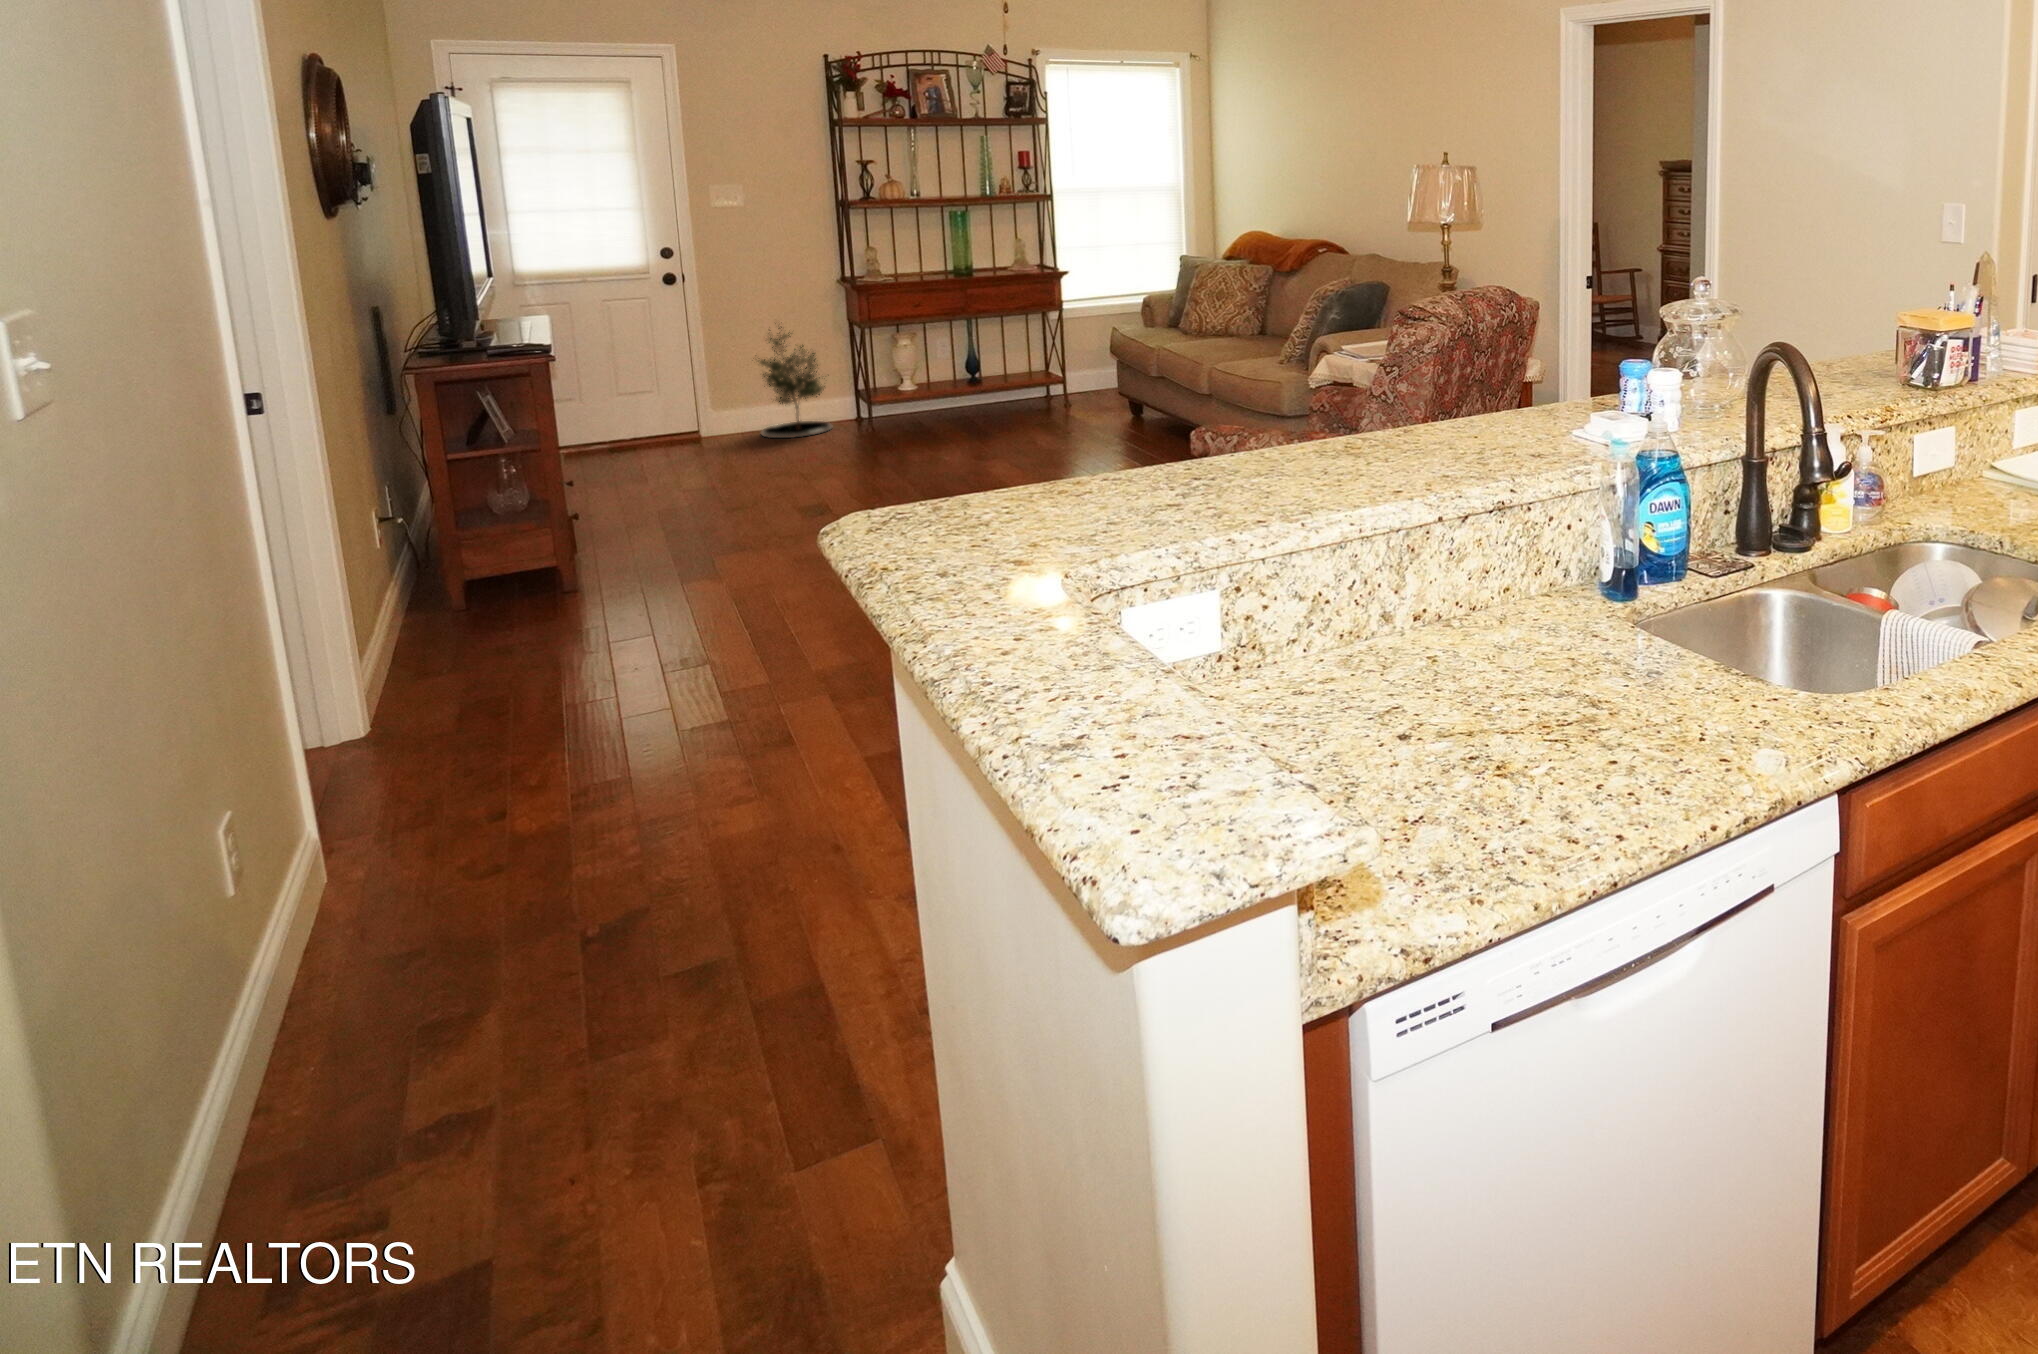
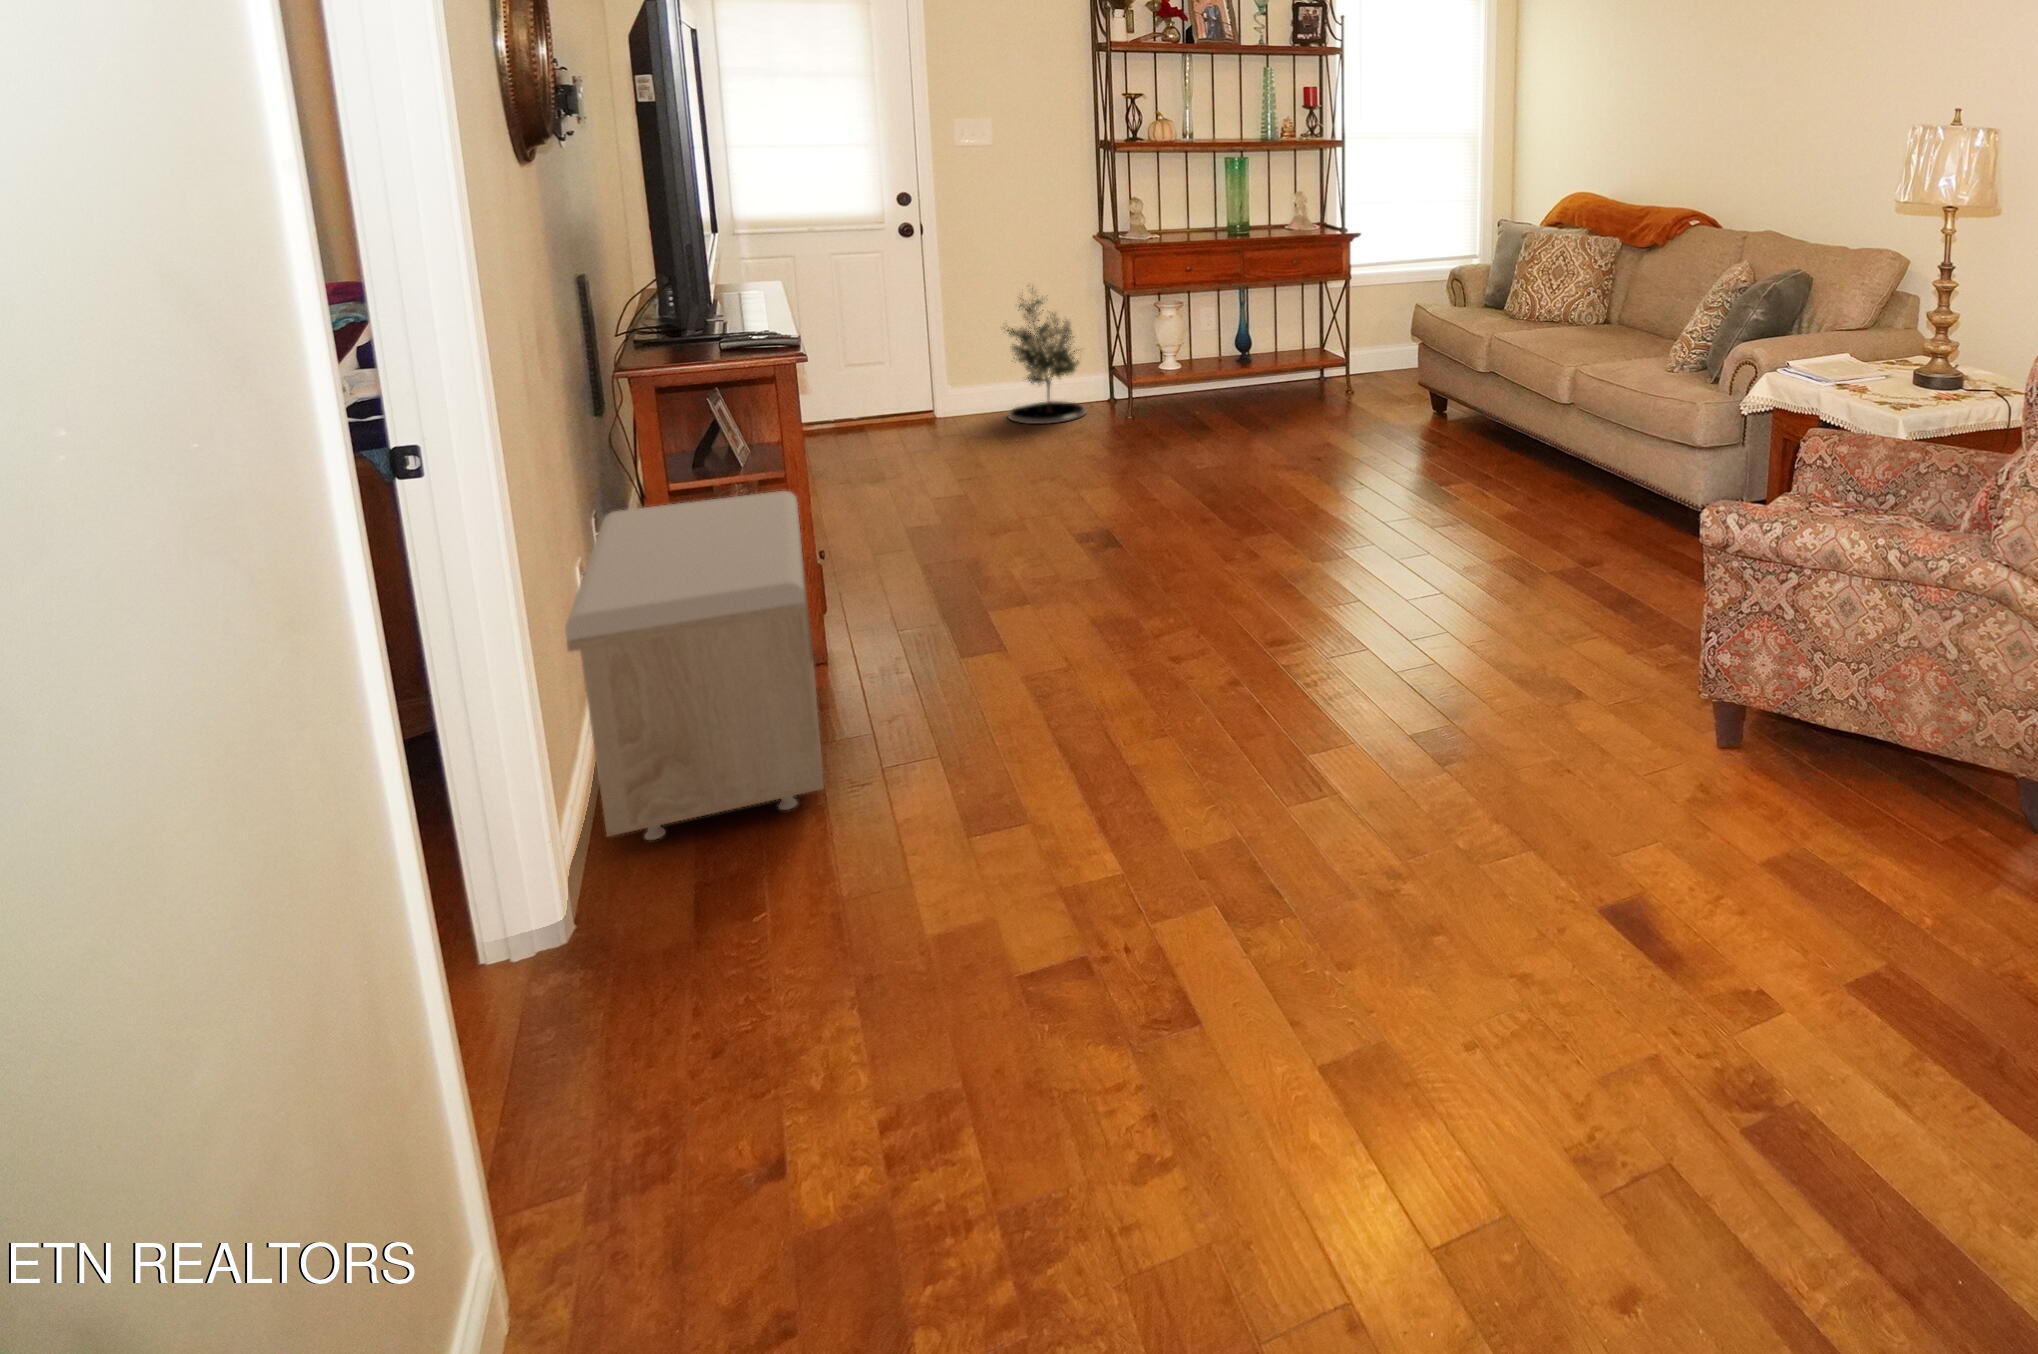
storage bench: none [368,455,566,686] -> present [565,491,824,840]

